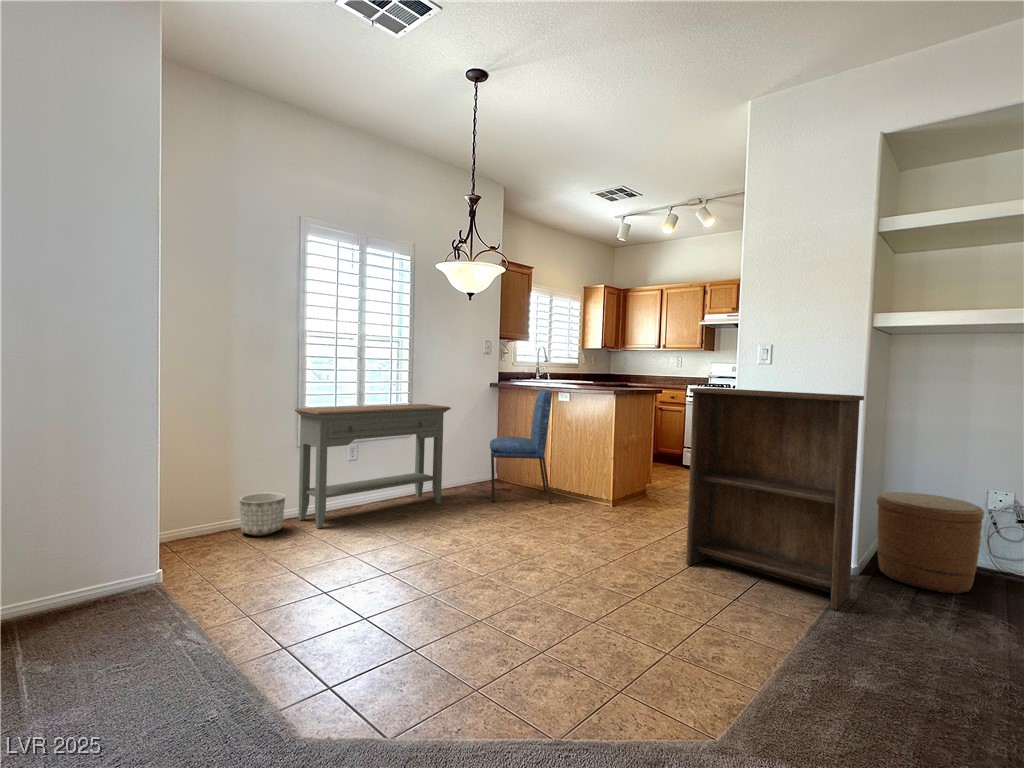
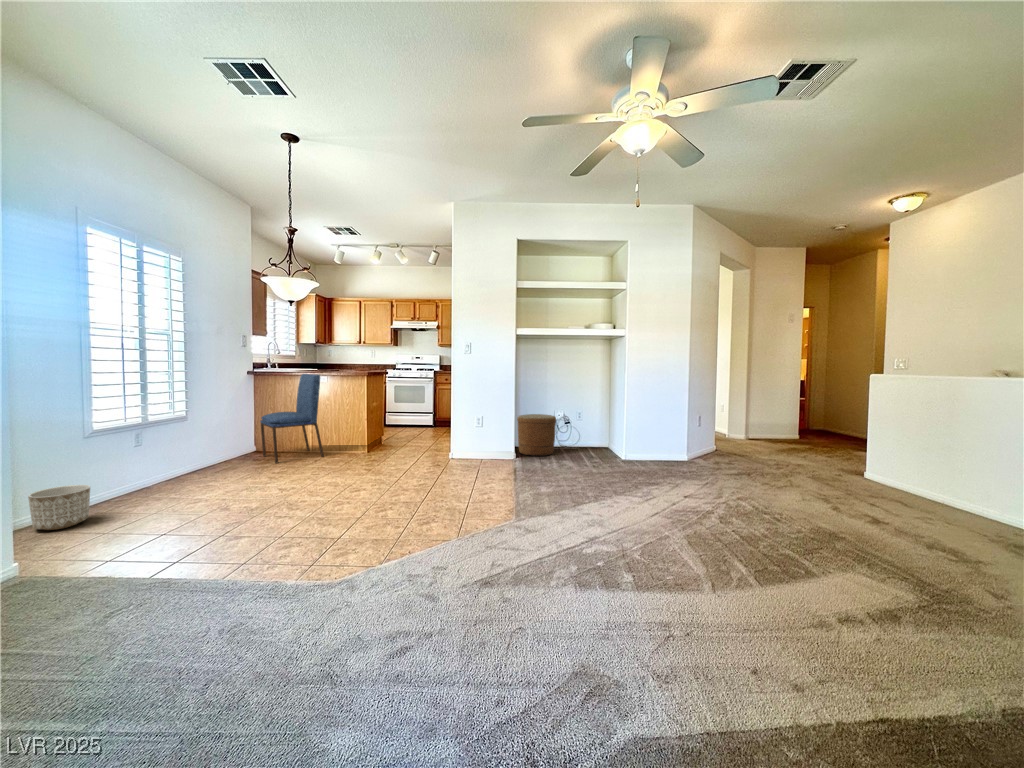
bookshelf: present [686,388,864,610] -> none [439,367,520,470]
console table: present [295,404,451,529] -> none [80,390,236,509]

